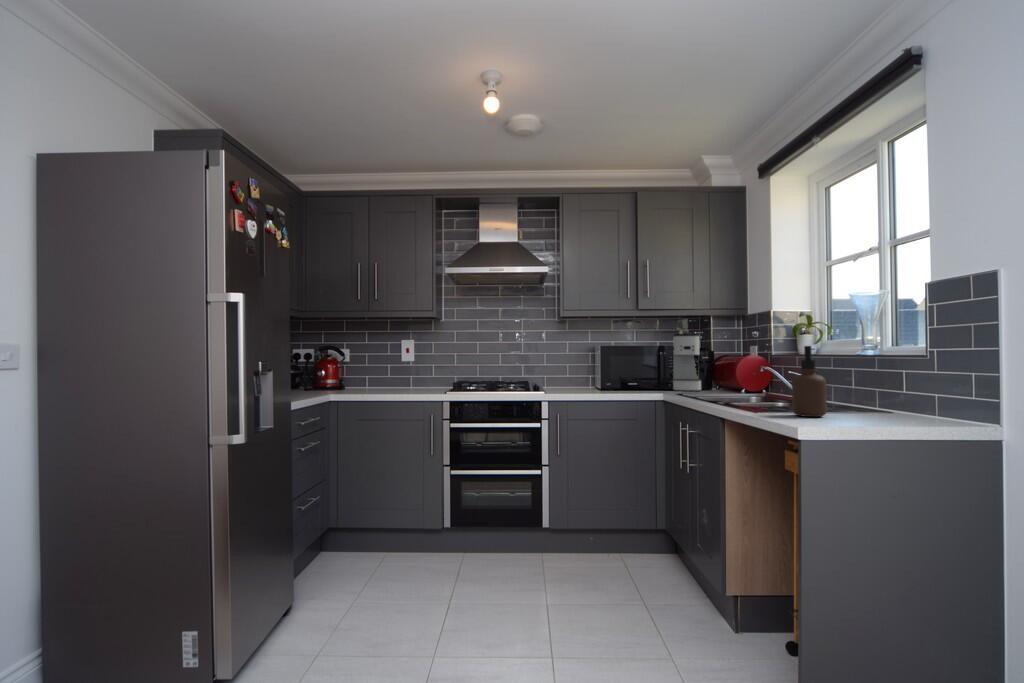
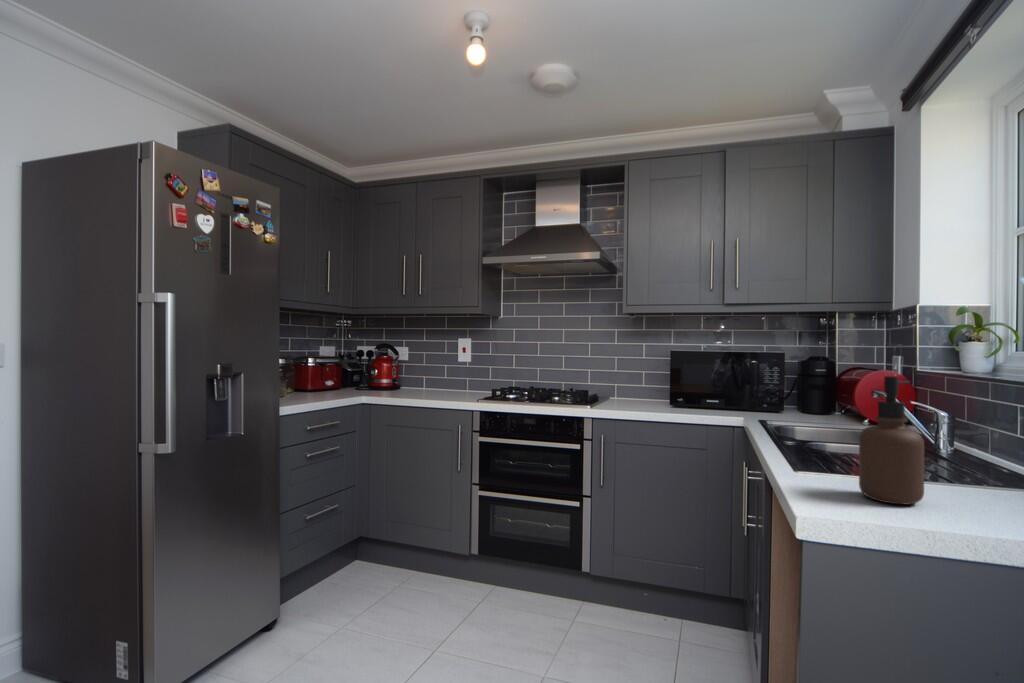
coffee maker: present [673,334,707,391] -> none [768,337,818,416]

